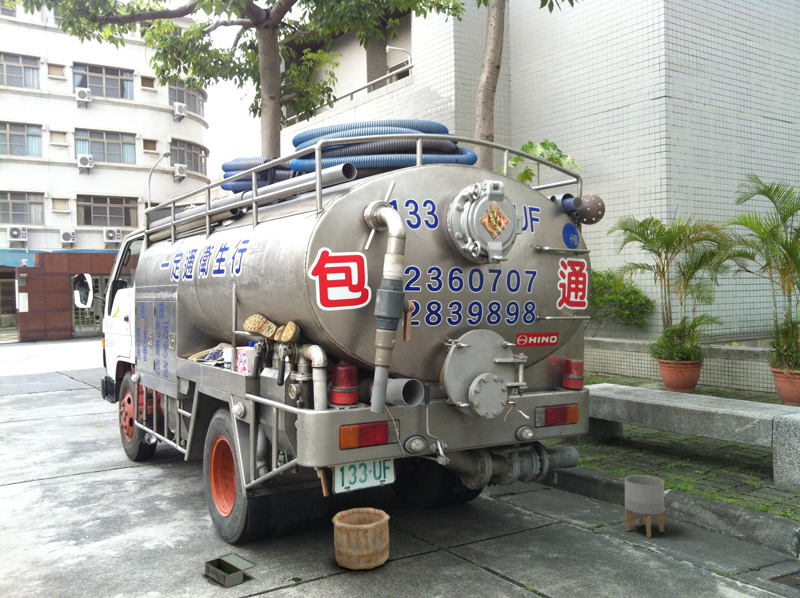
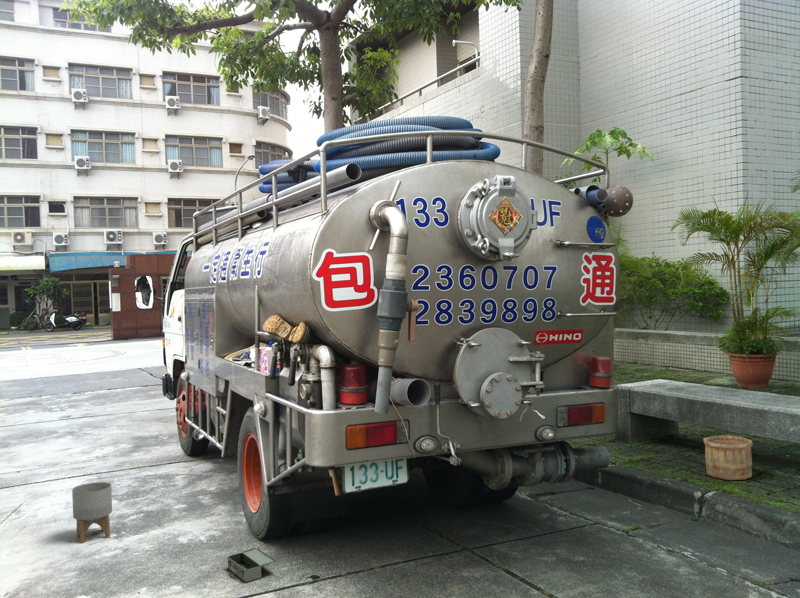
planter: present [625,475,664,538] -> present [72,482,112,543]
wooden bucket: present [332,508,390,569] -> present [703,435,753,480]

